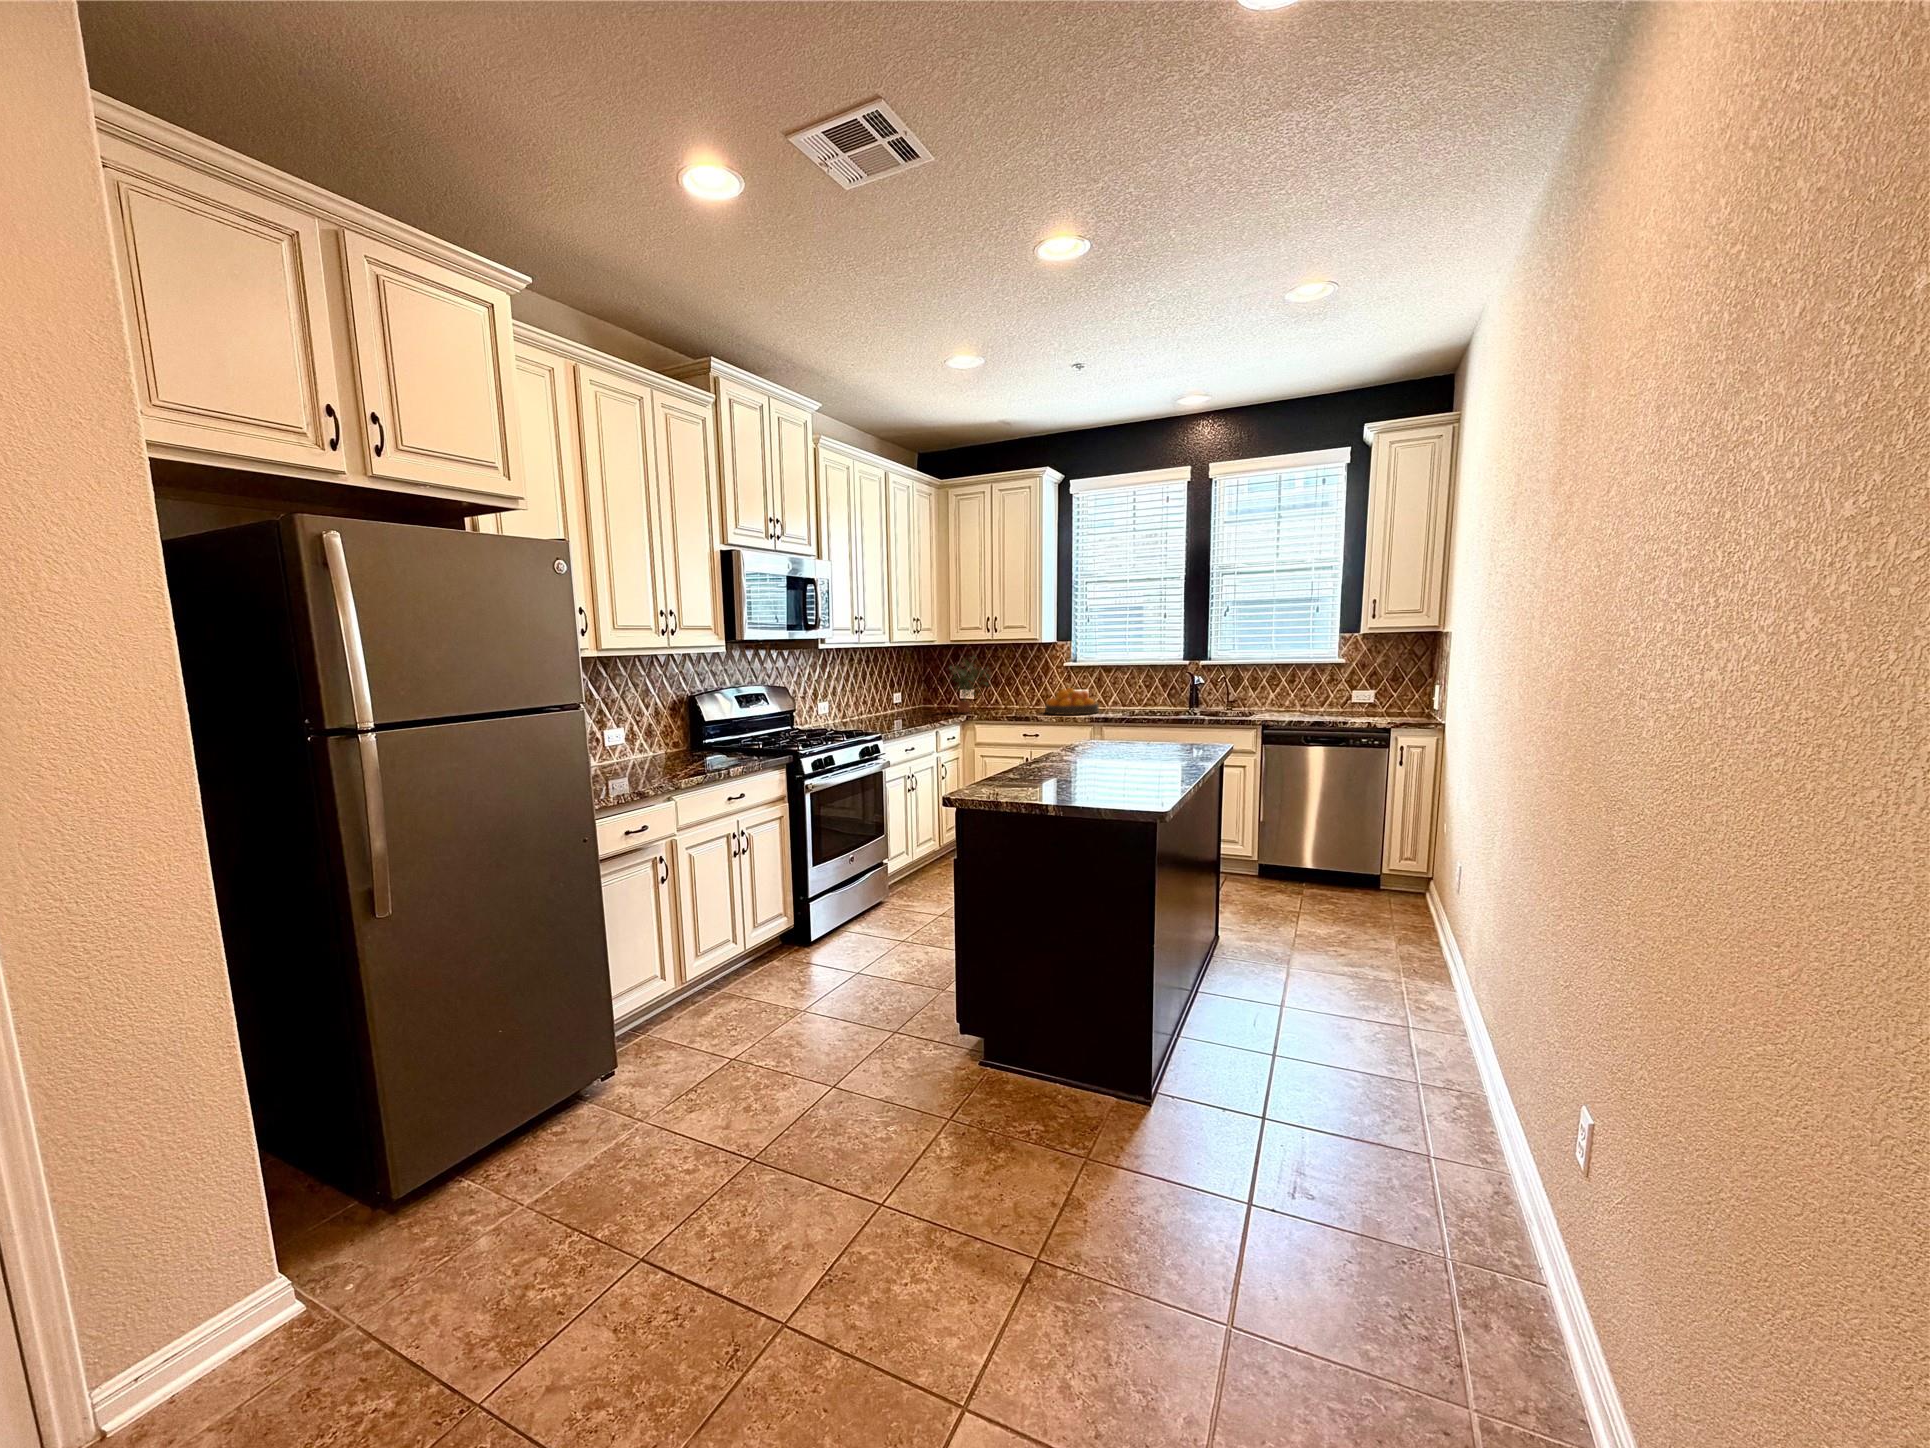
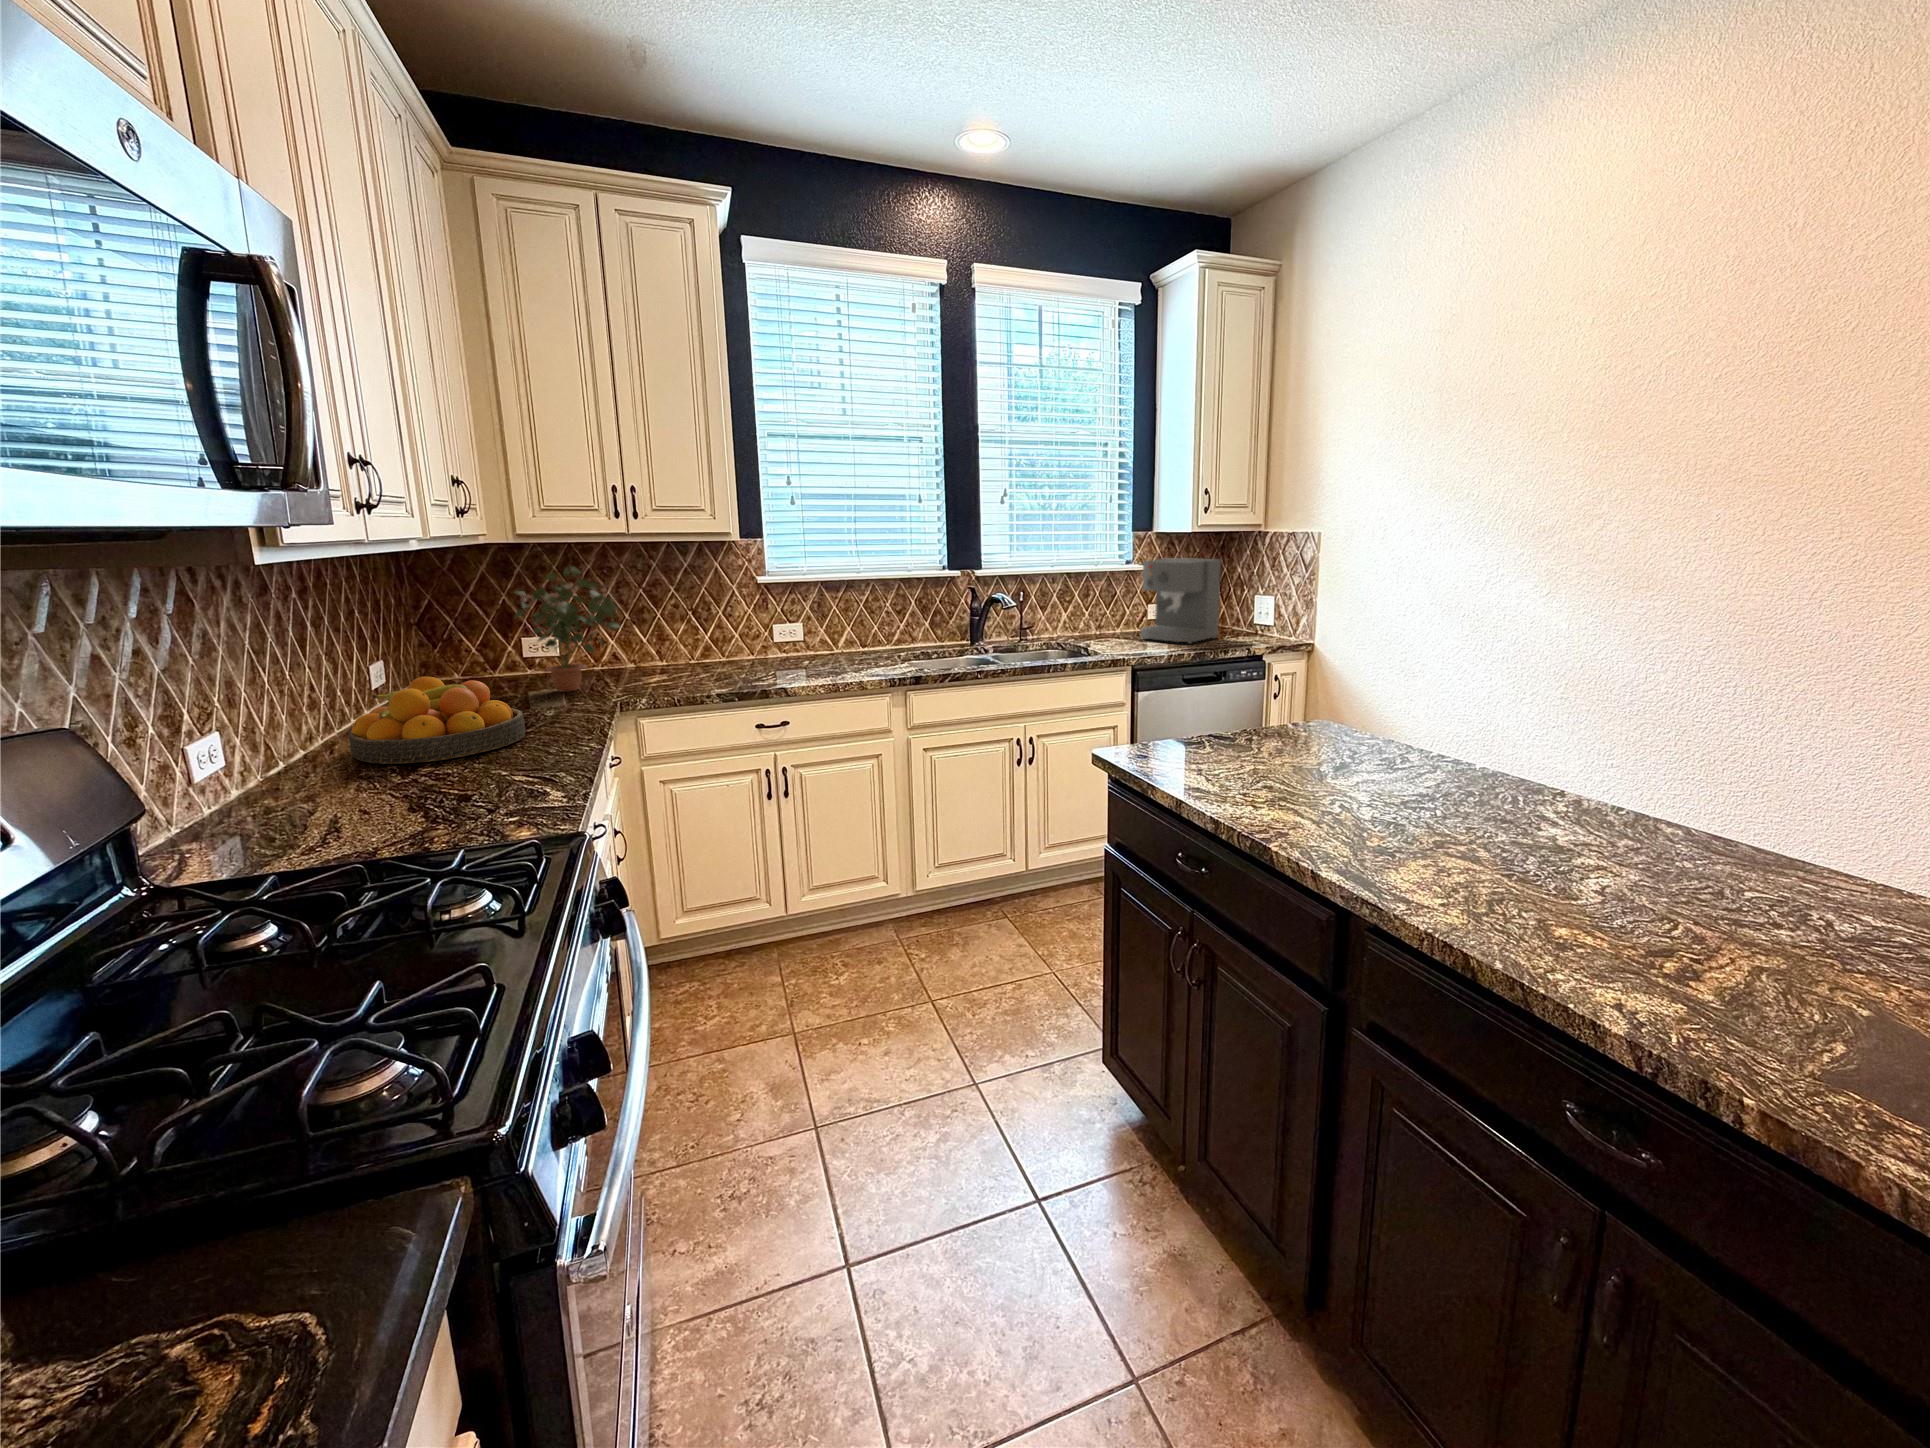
coffee maker: none [1310,654,1388,718] -> present [1141,558,1221,644]
fruit bowl: present [1045,688,1099,715] -> present [349,677,525,764]

